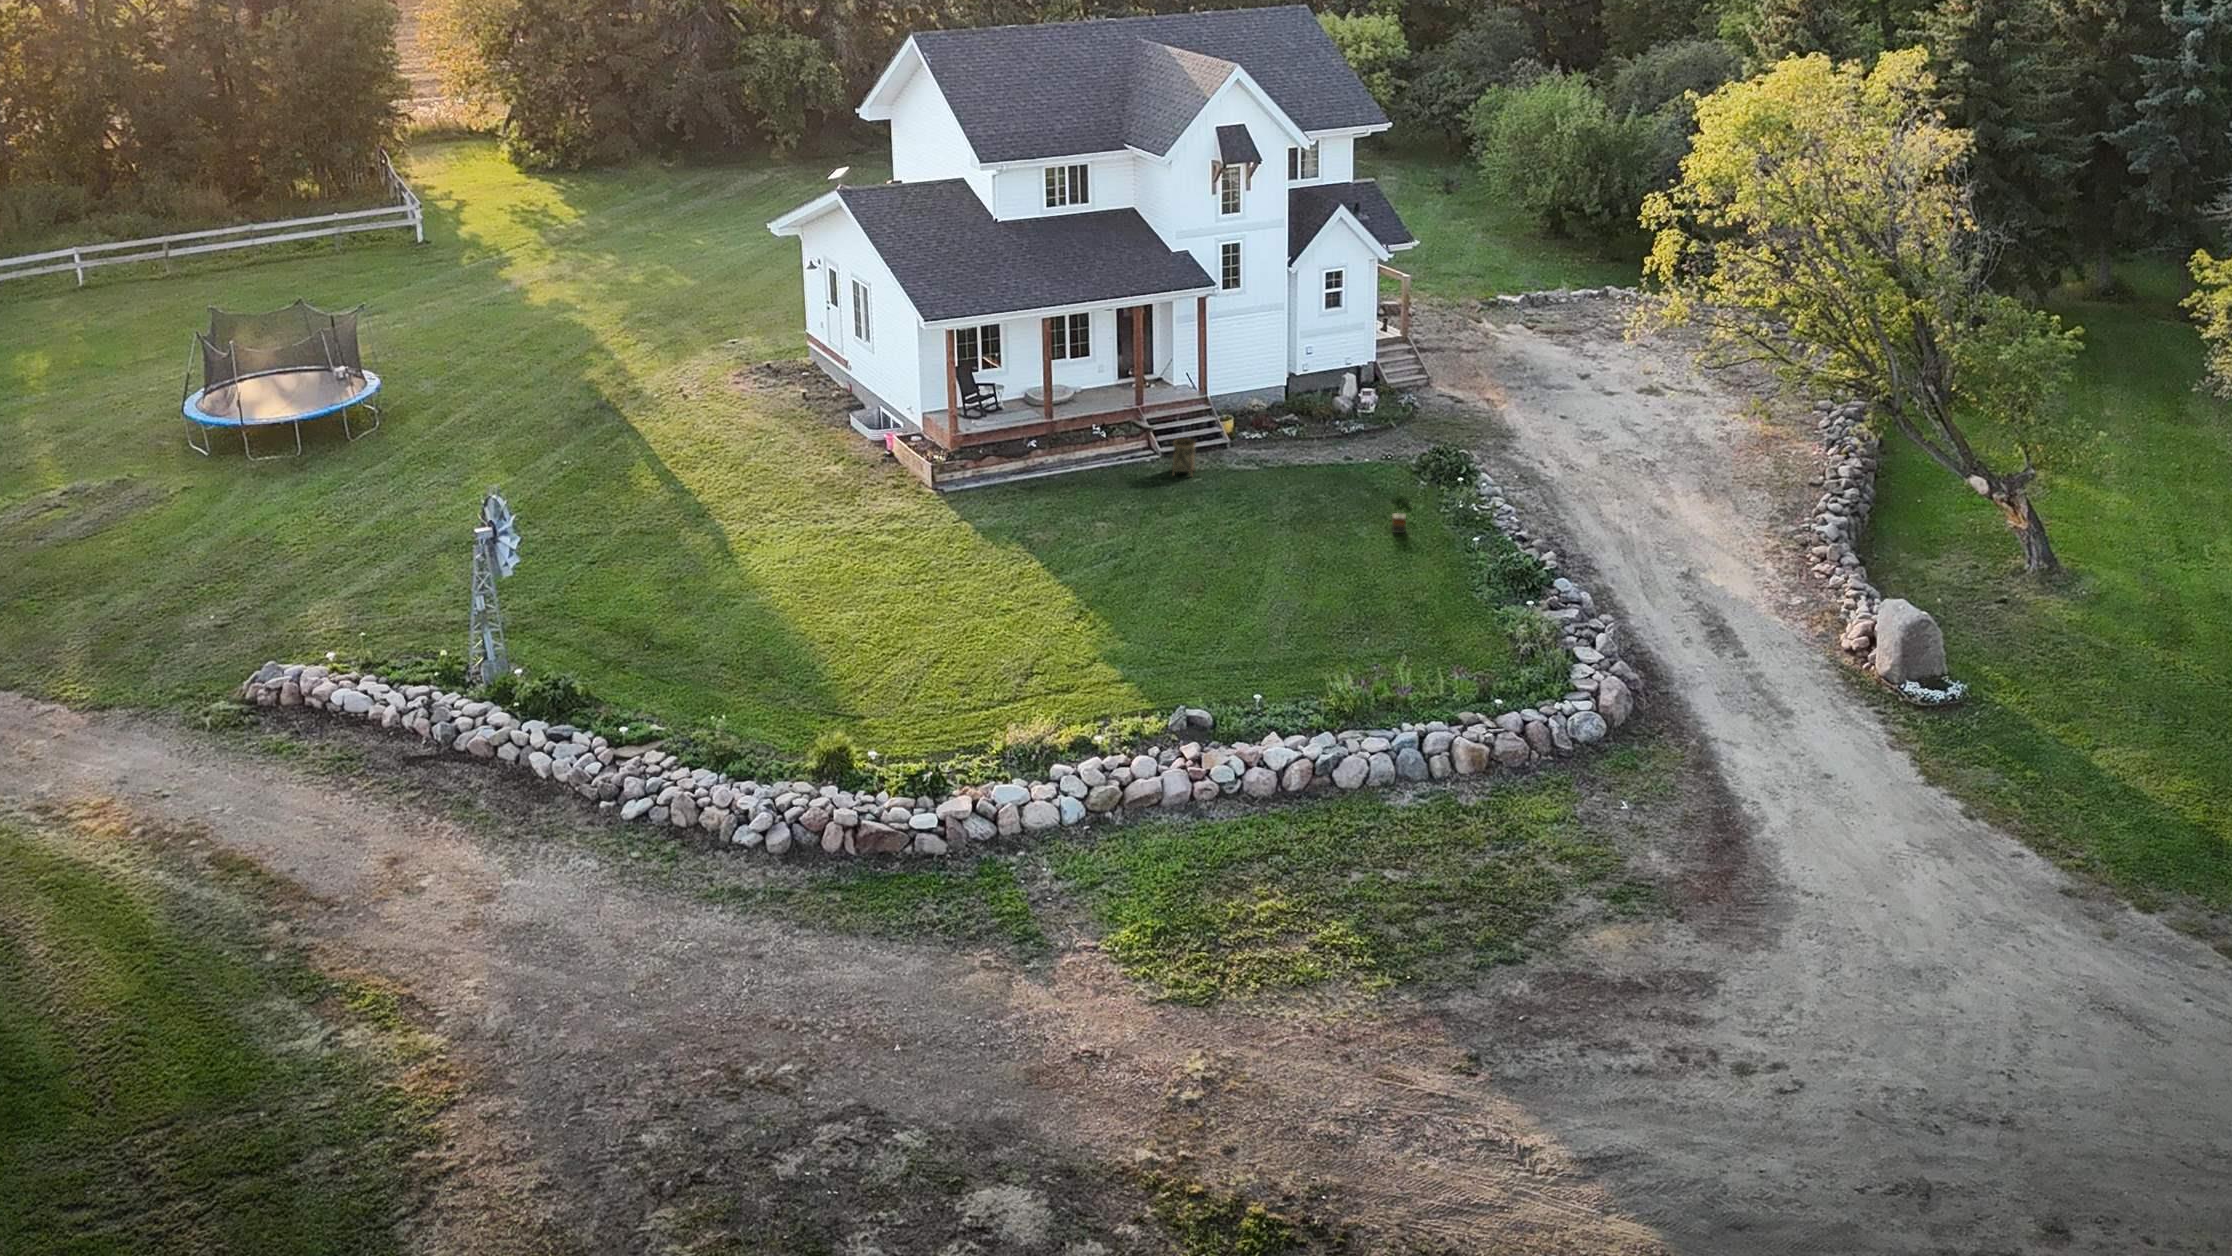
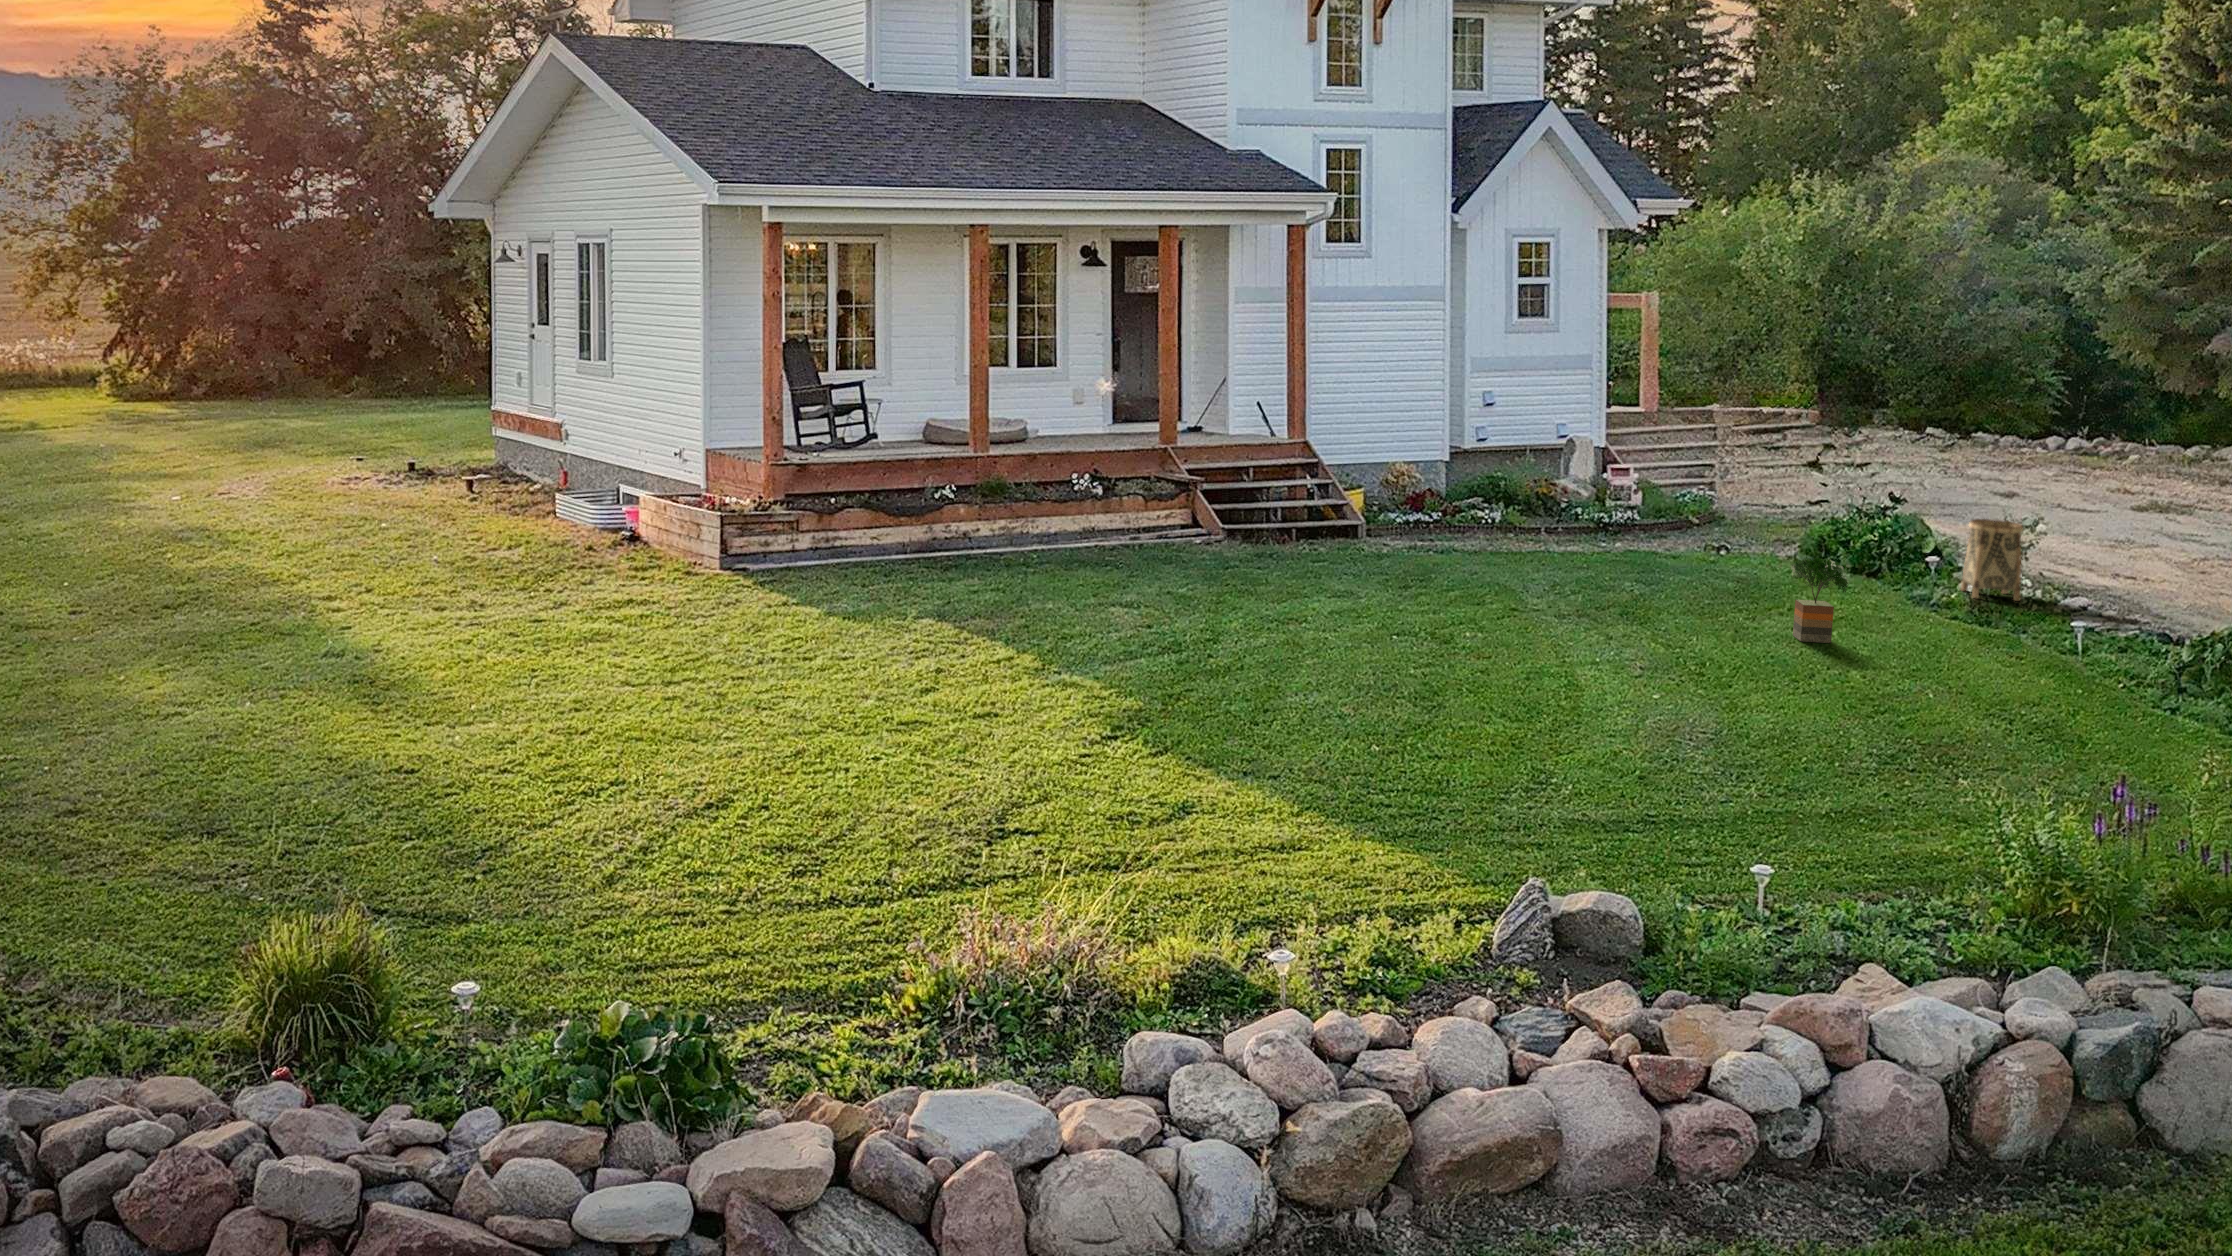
basket: present [1172,438,1196,476] -> present [1961,519,2023,601]

